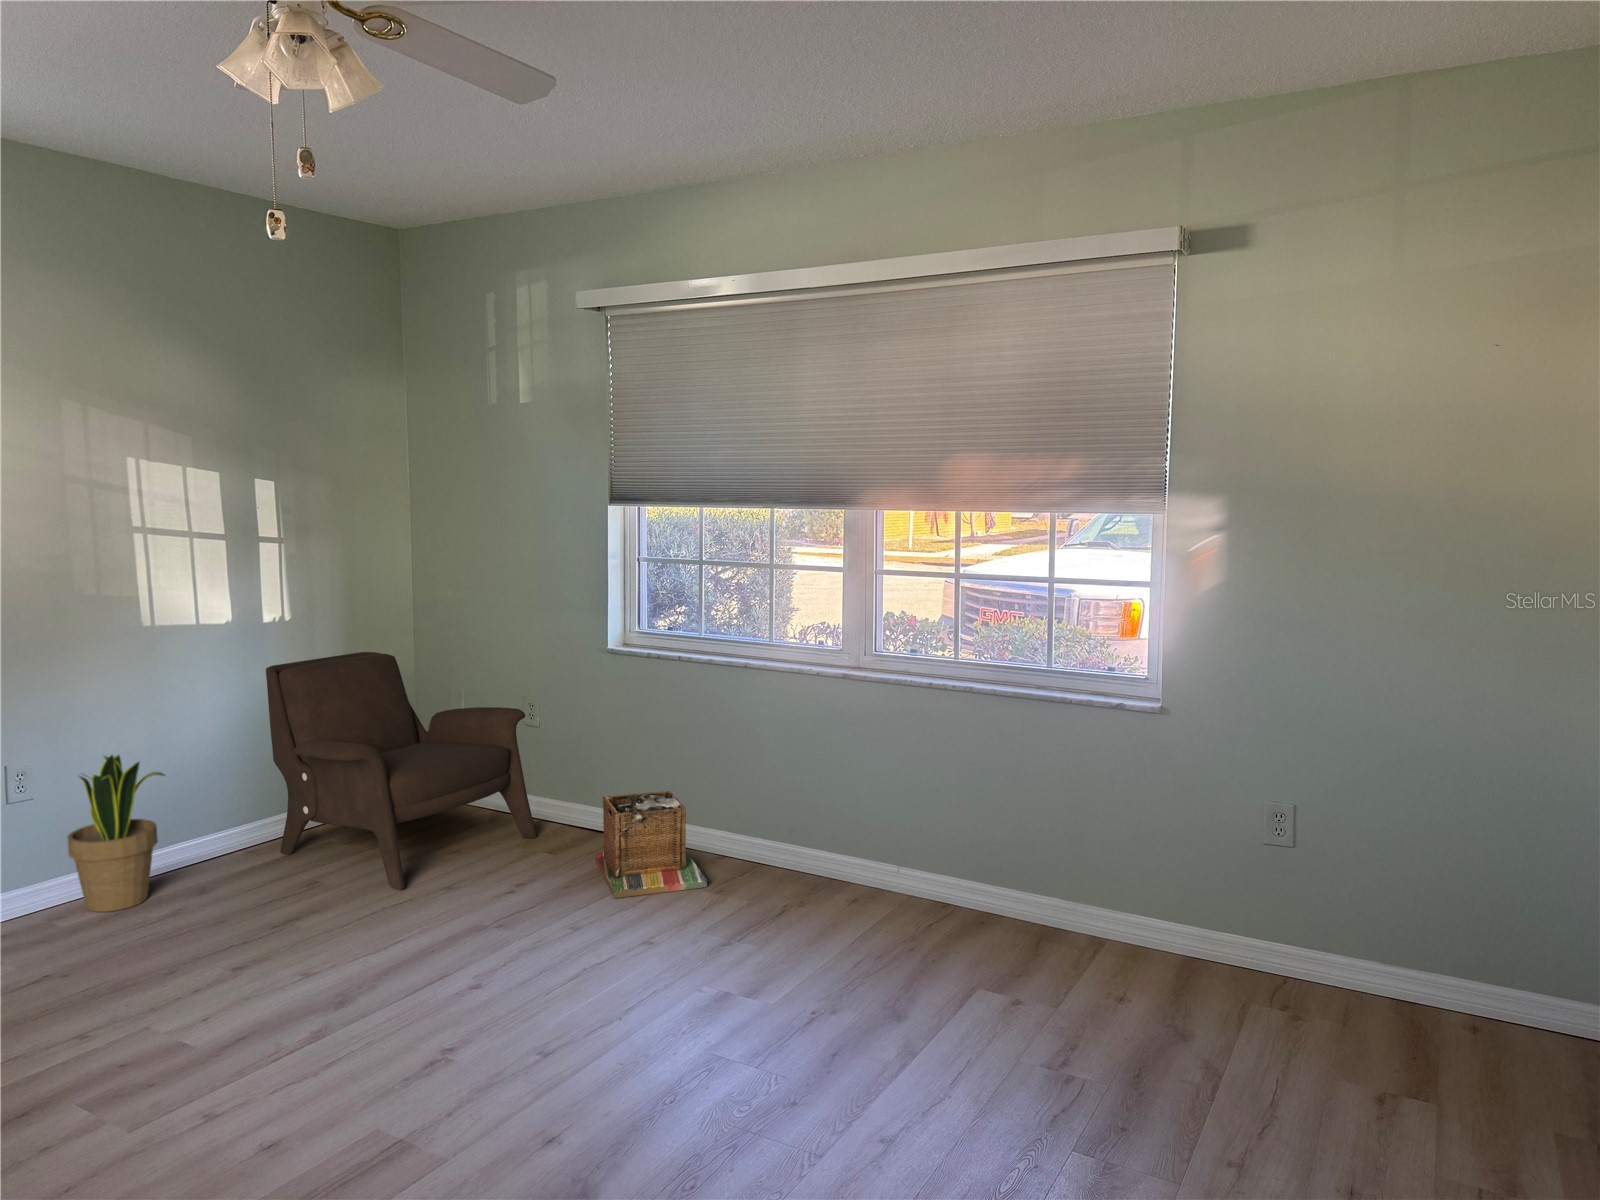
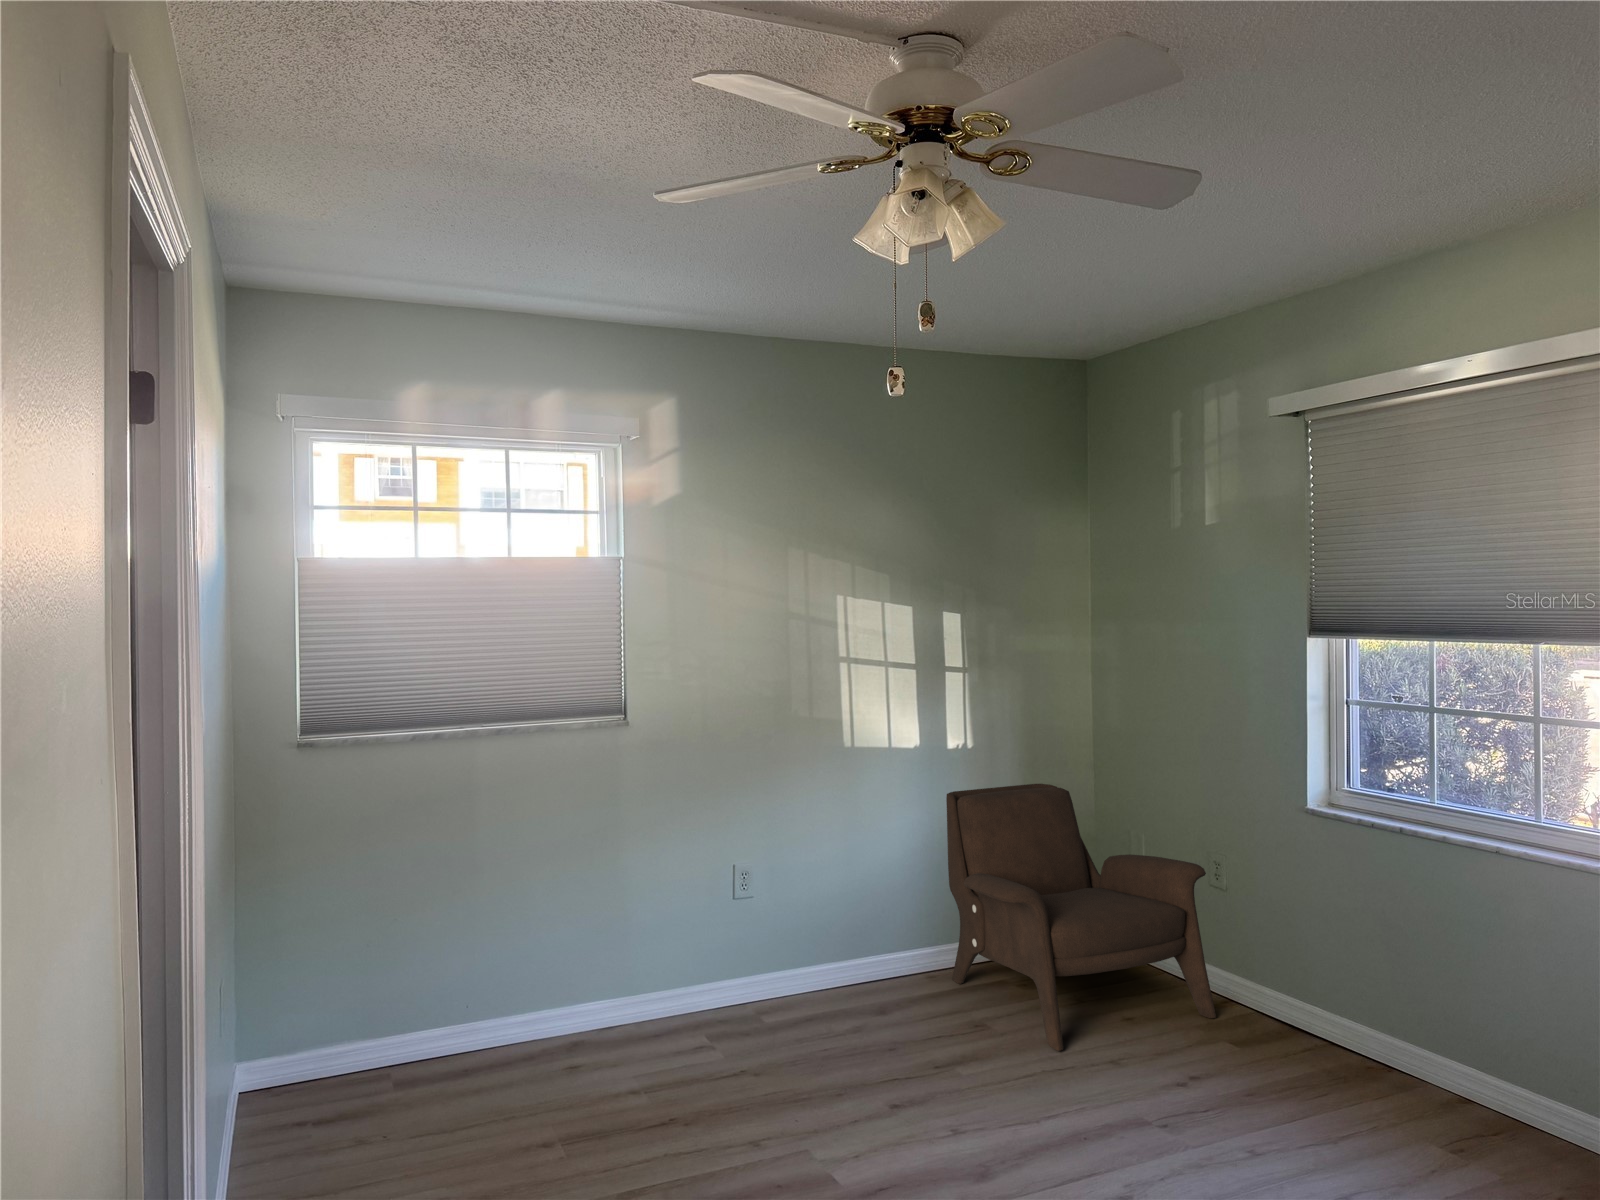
potted plant: present [67,755,165,912] -> none [776,864,855,1011]
laundry basket: present [595,791,707,898] -> none [1286,990,1438,1143]

